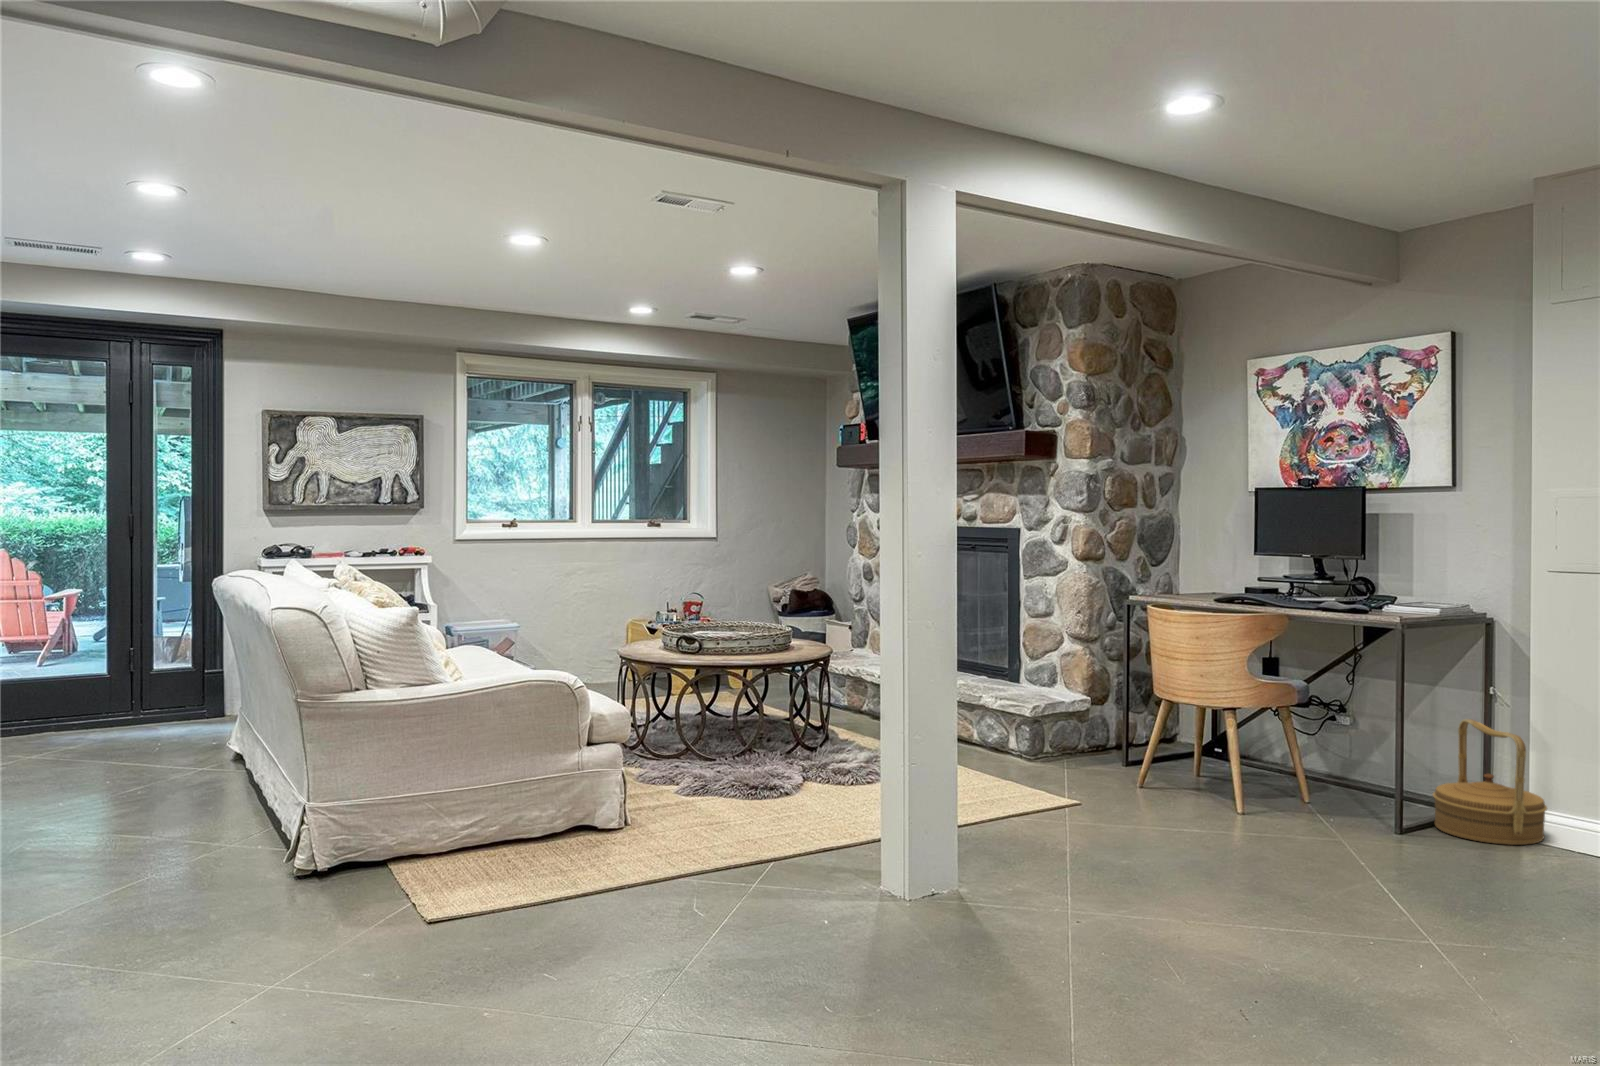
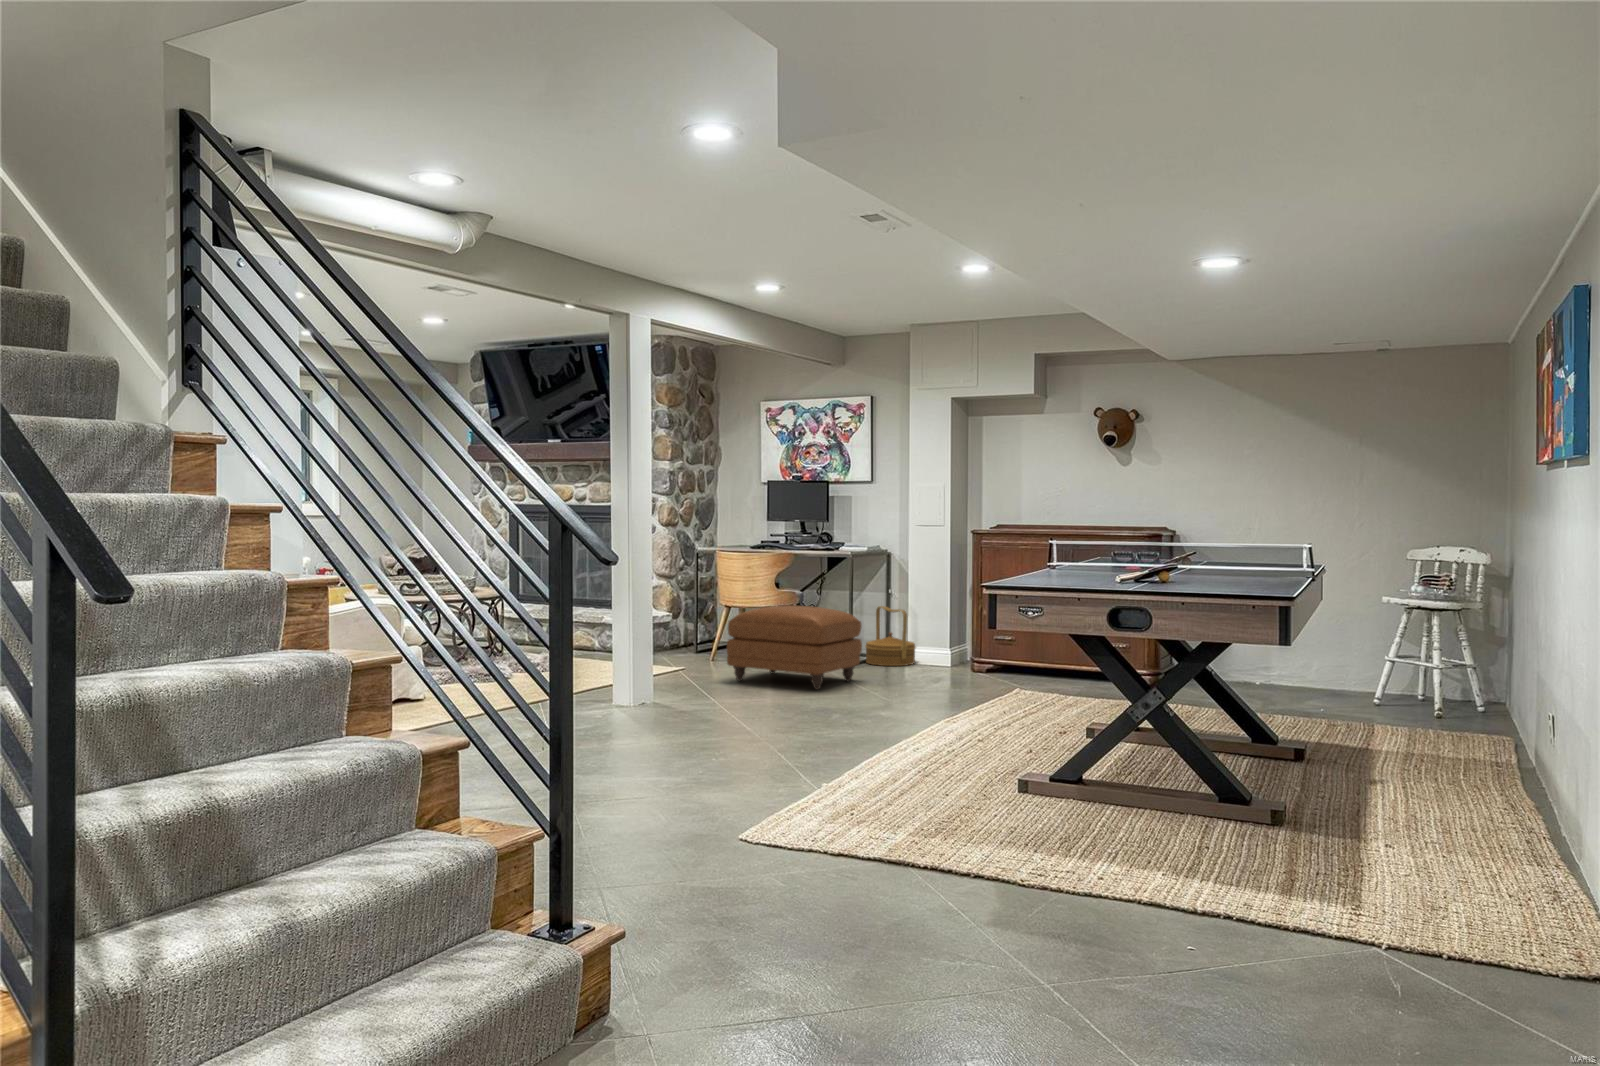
ottoman: none [1137,718,1416,903] -> present [727,605,862,690]

